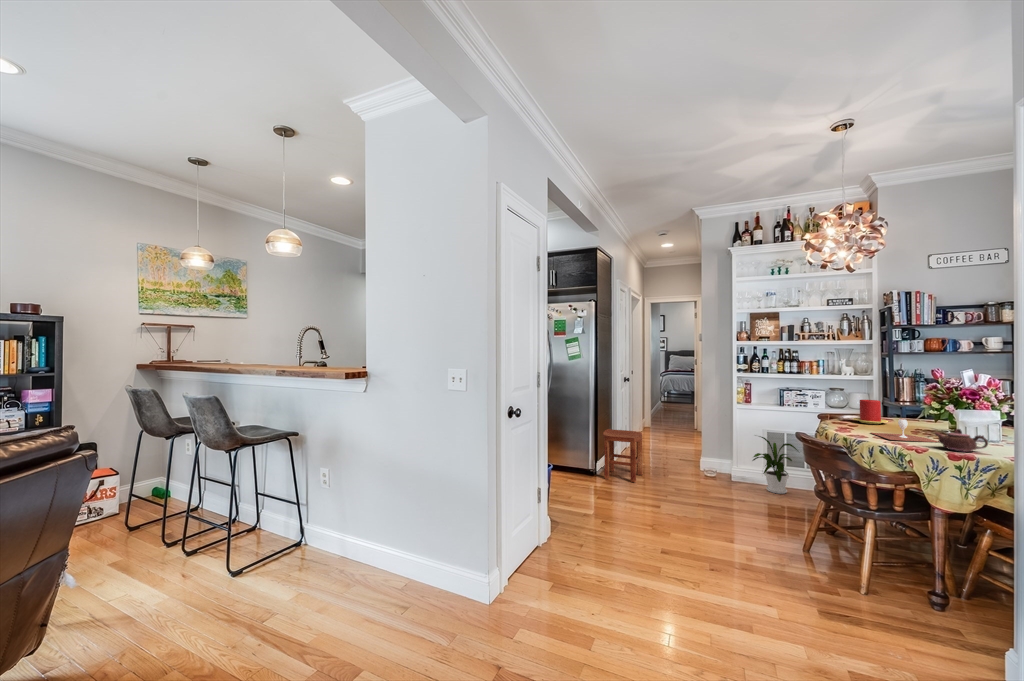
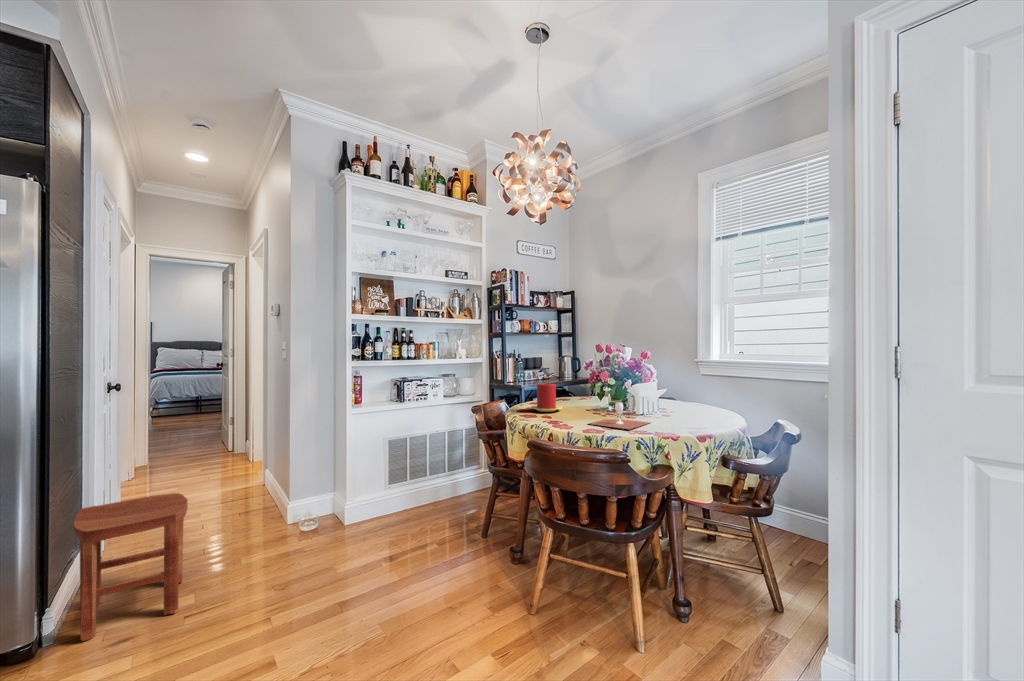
teapot: present [935,429,988,452] -> none [670,406,705,430]
house plant: present [753,436,798,494] -> none [370,450,435,524]

